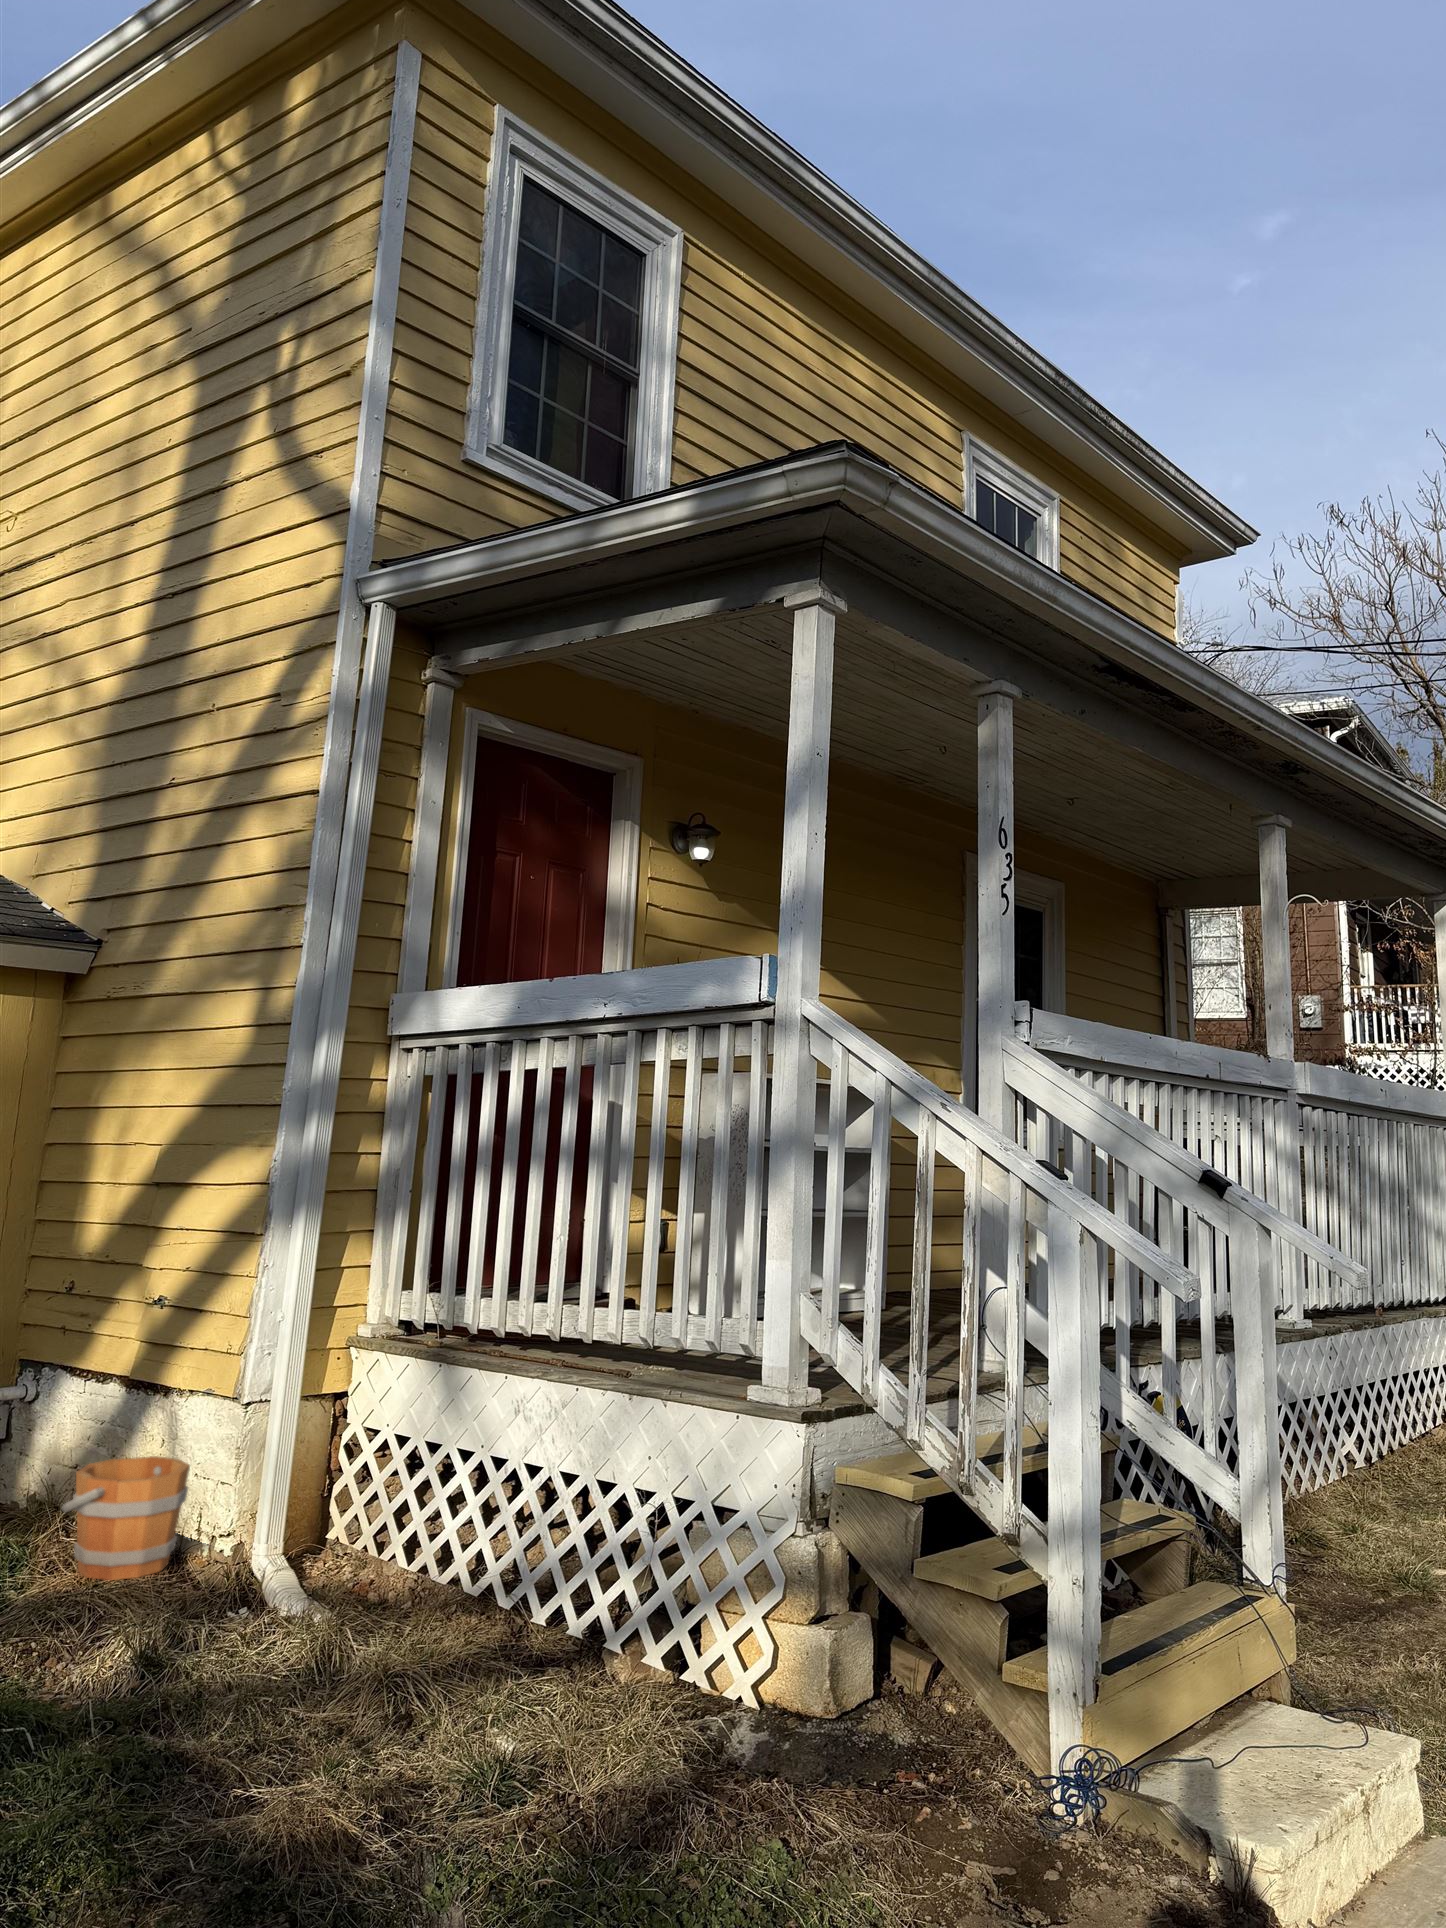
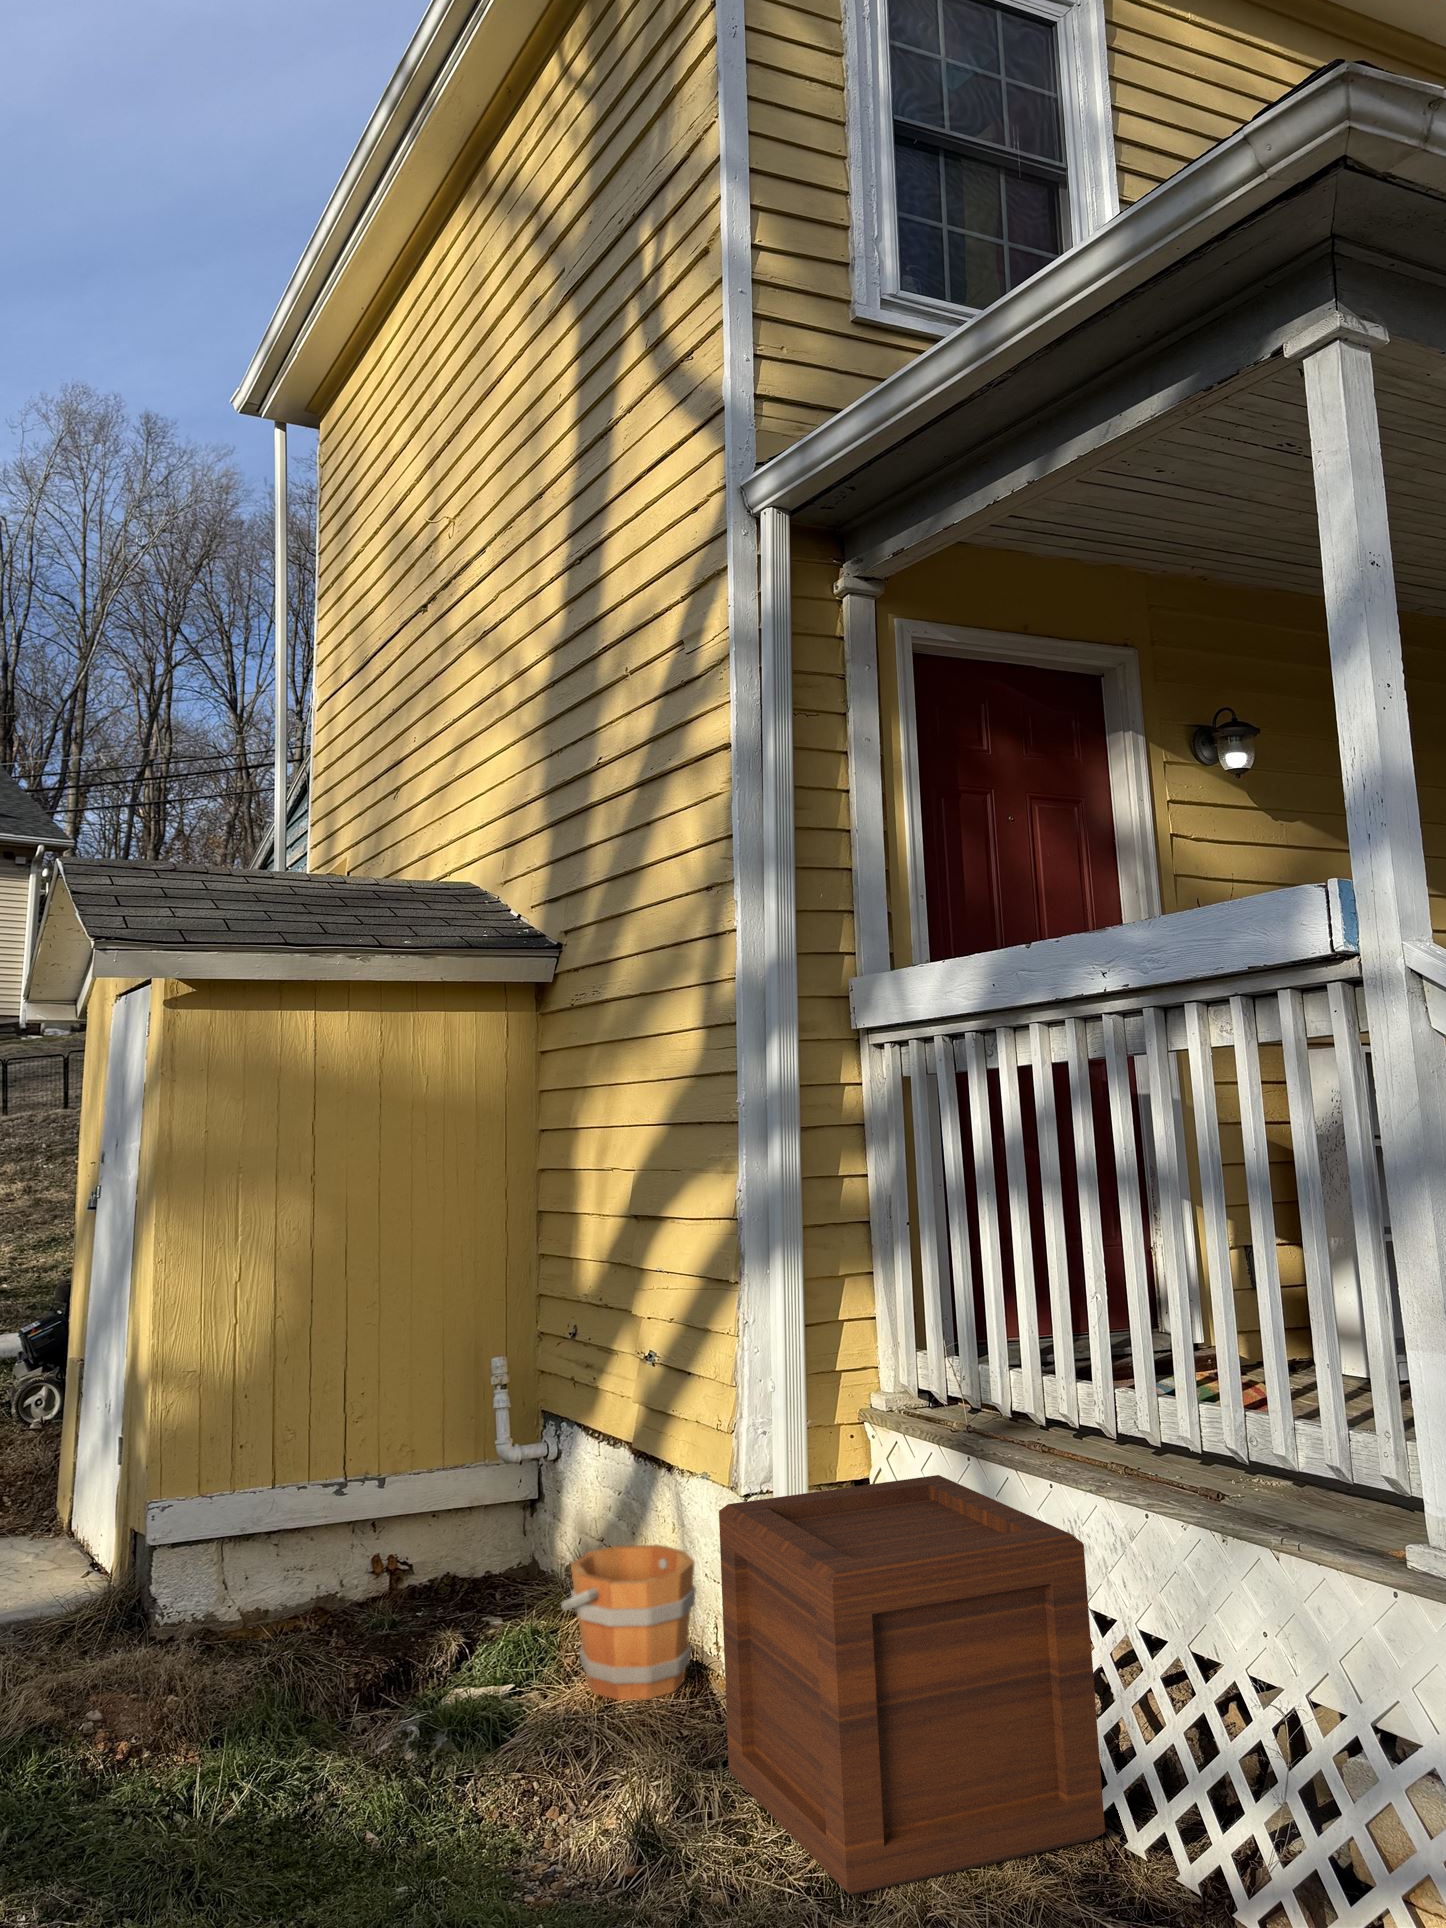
wooden crate: none [224,1378,531,1667] -> present [719,1475,1105,1895]

